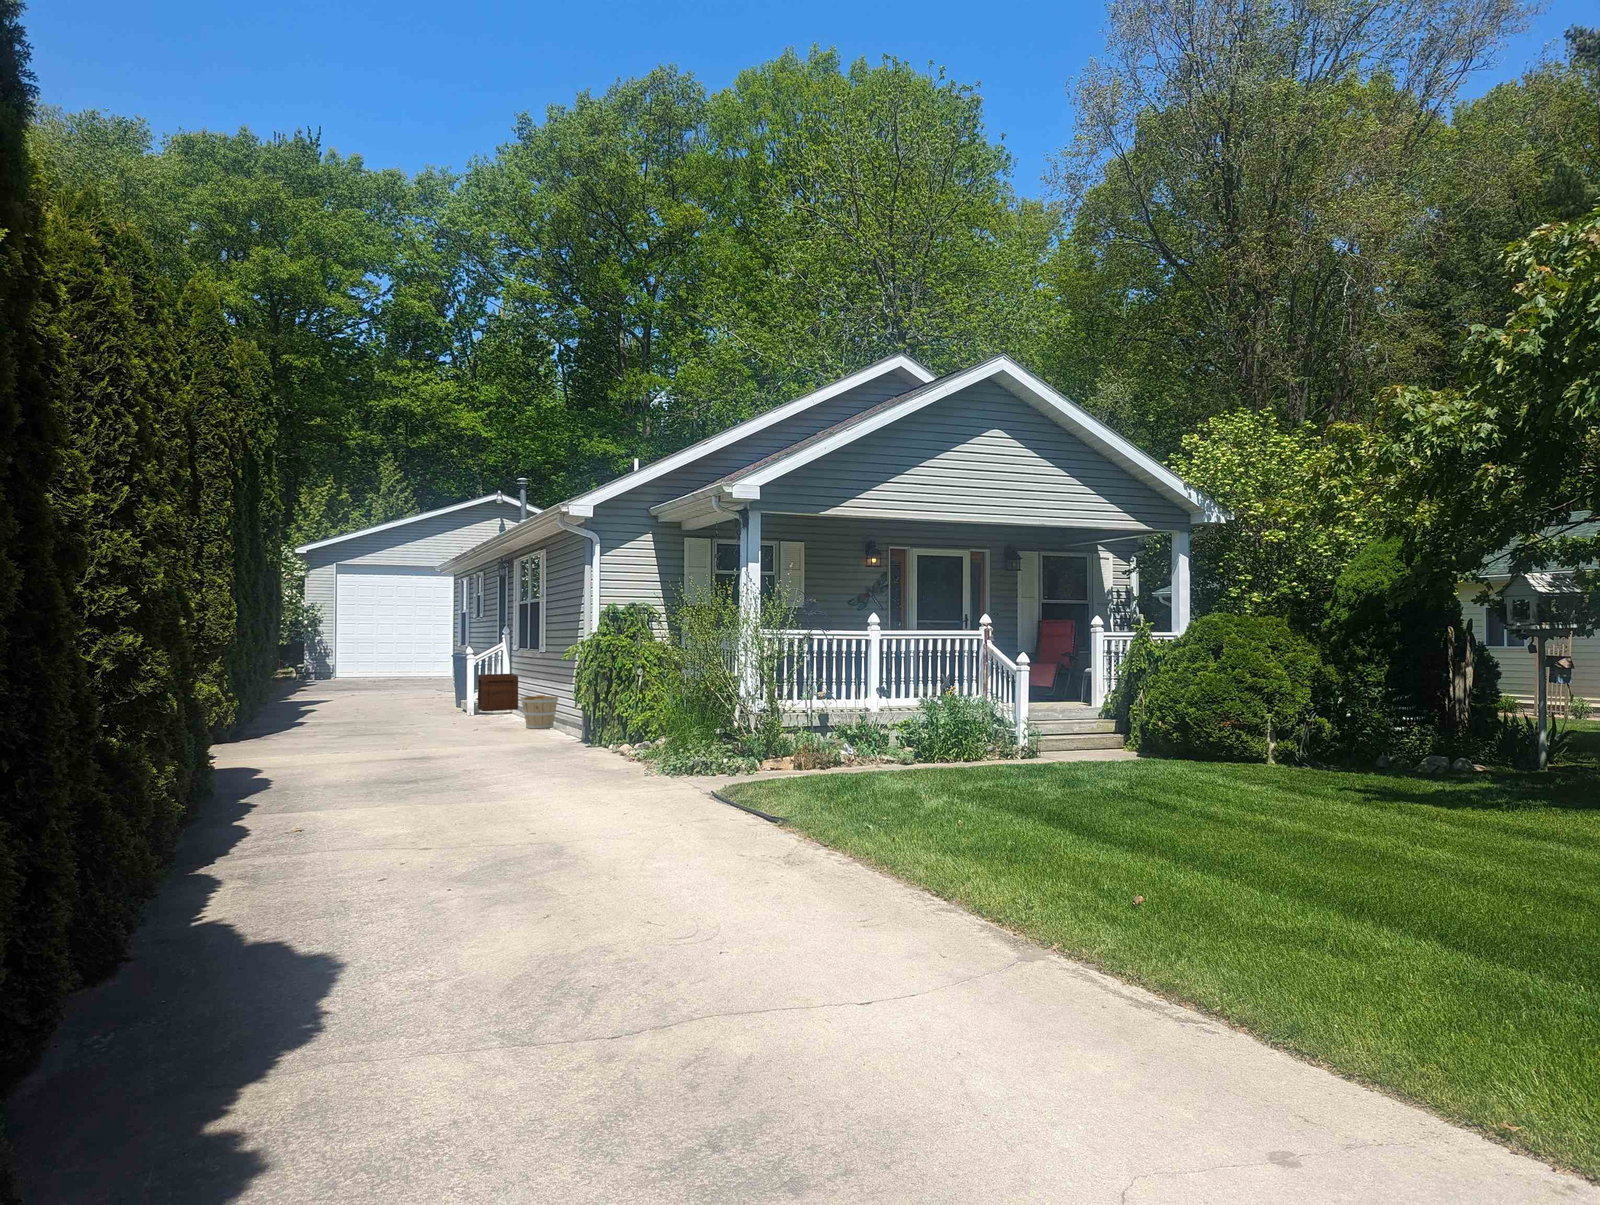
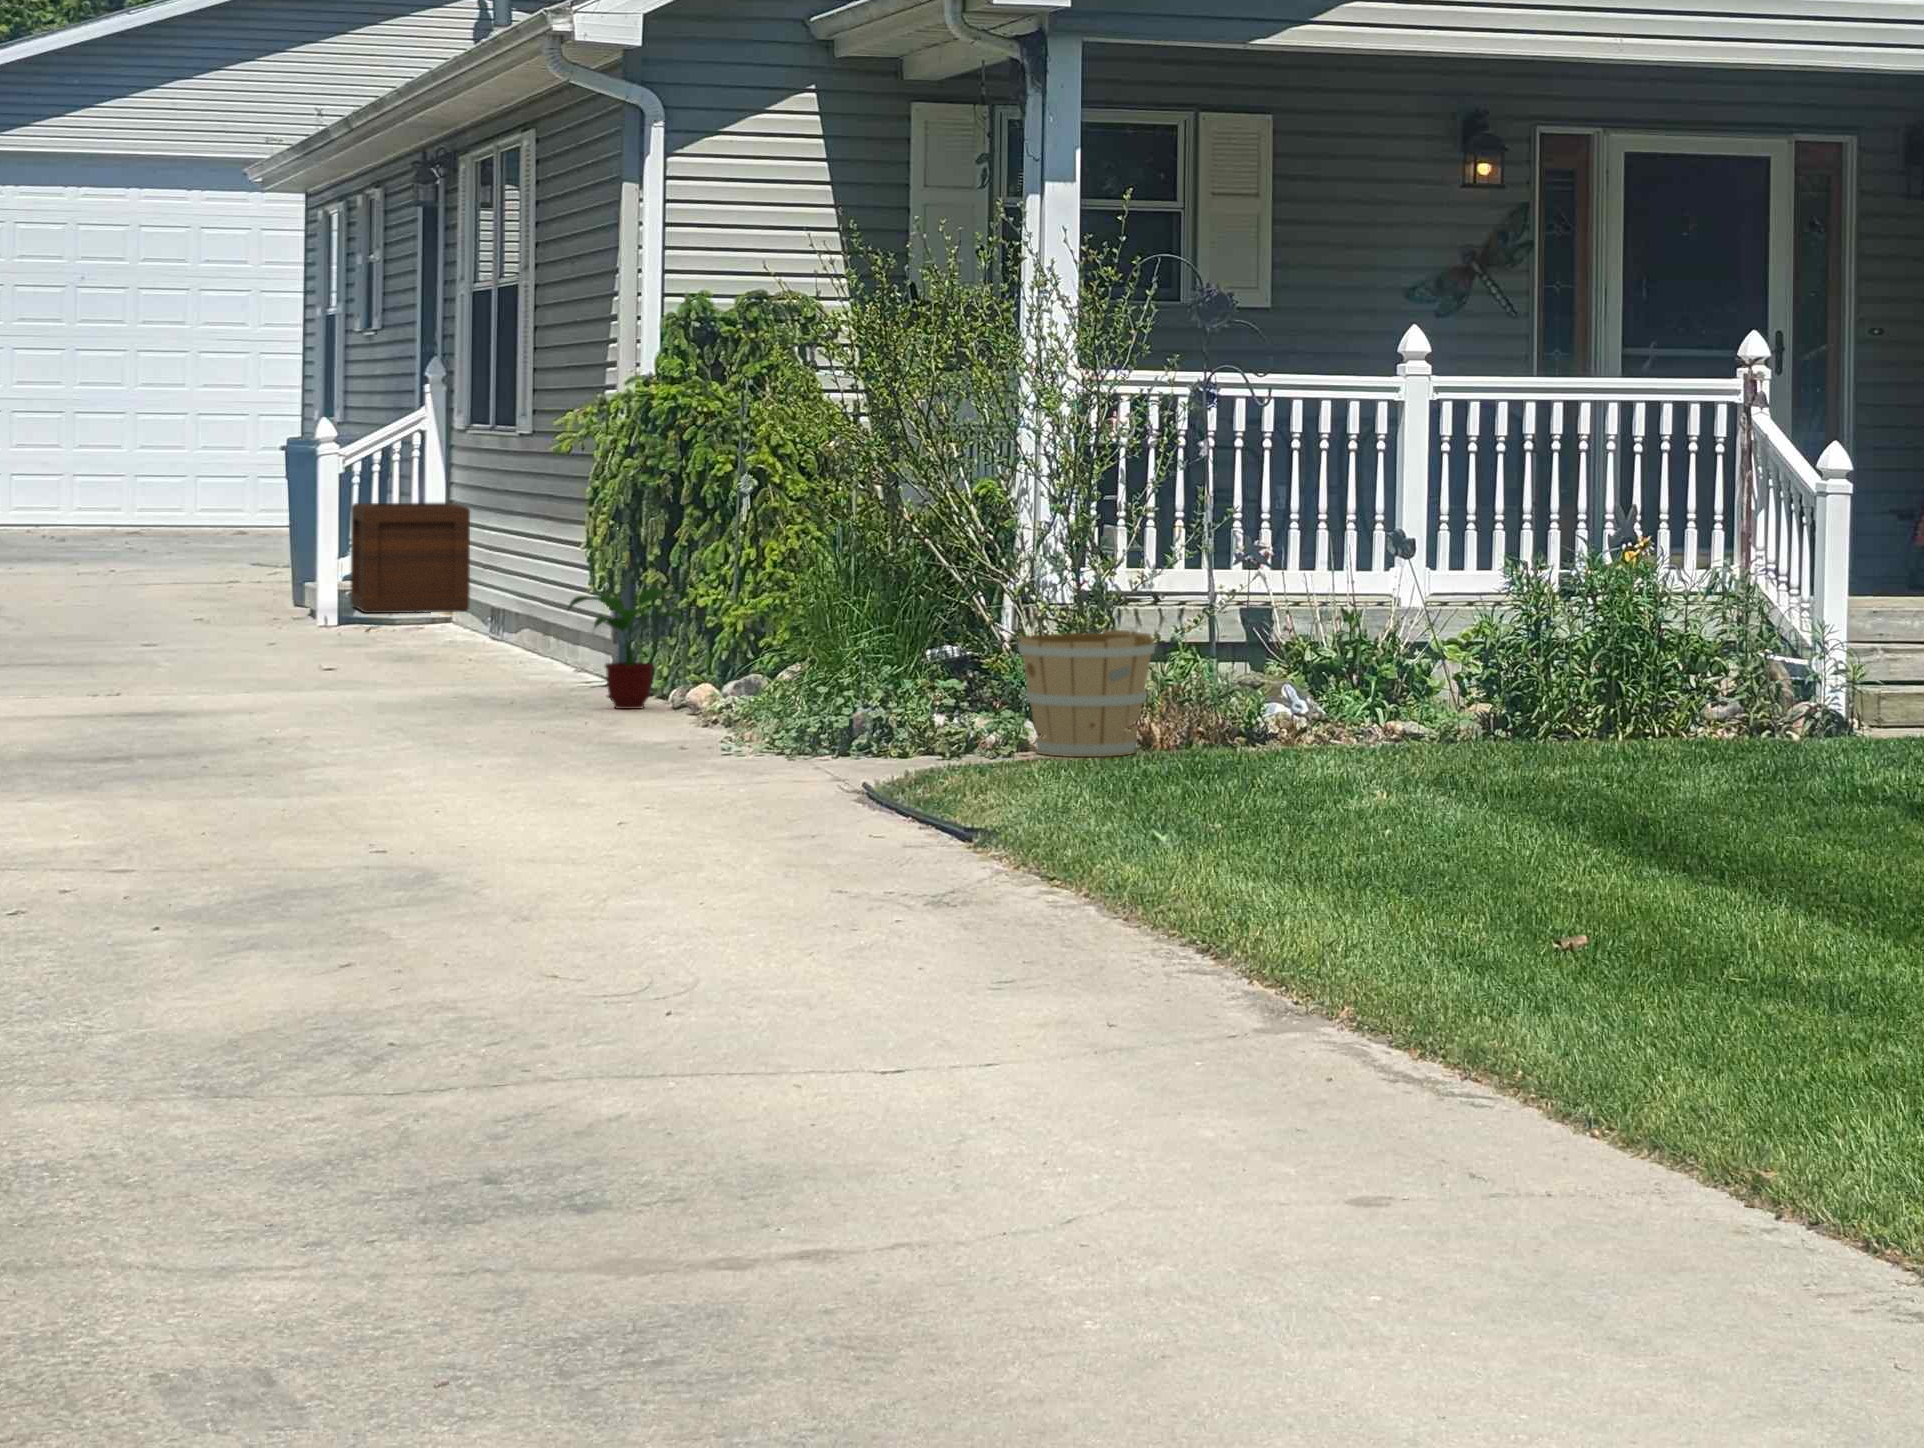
wooden bucket: present [521,695,558,729] -> present [1018,630,1156,757]
potted plant: none [573,709,619,754] -> present [568,588,690,709]

